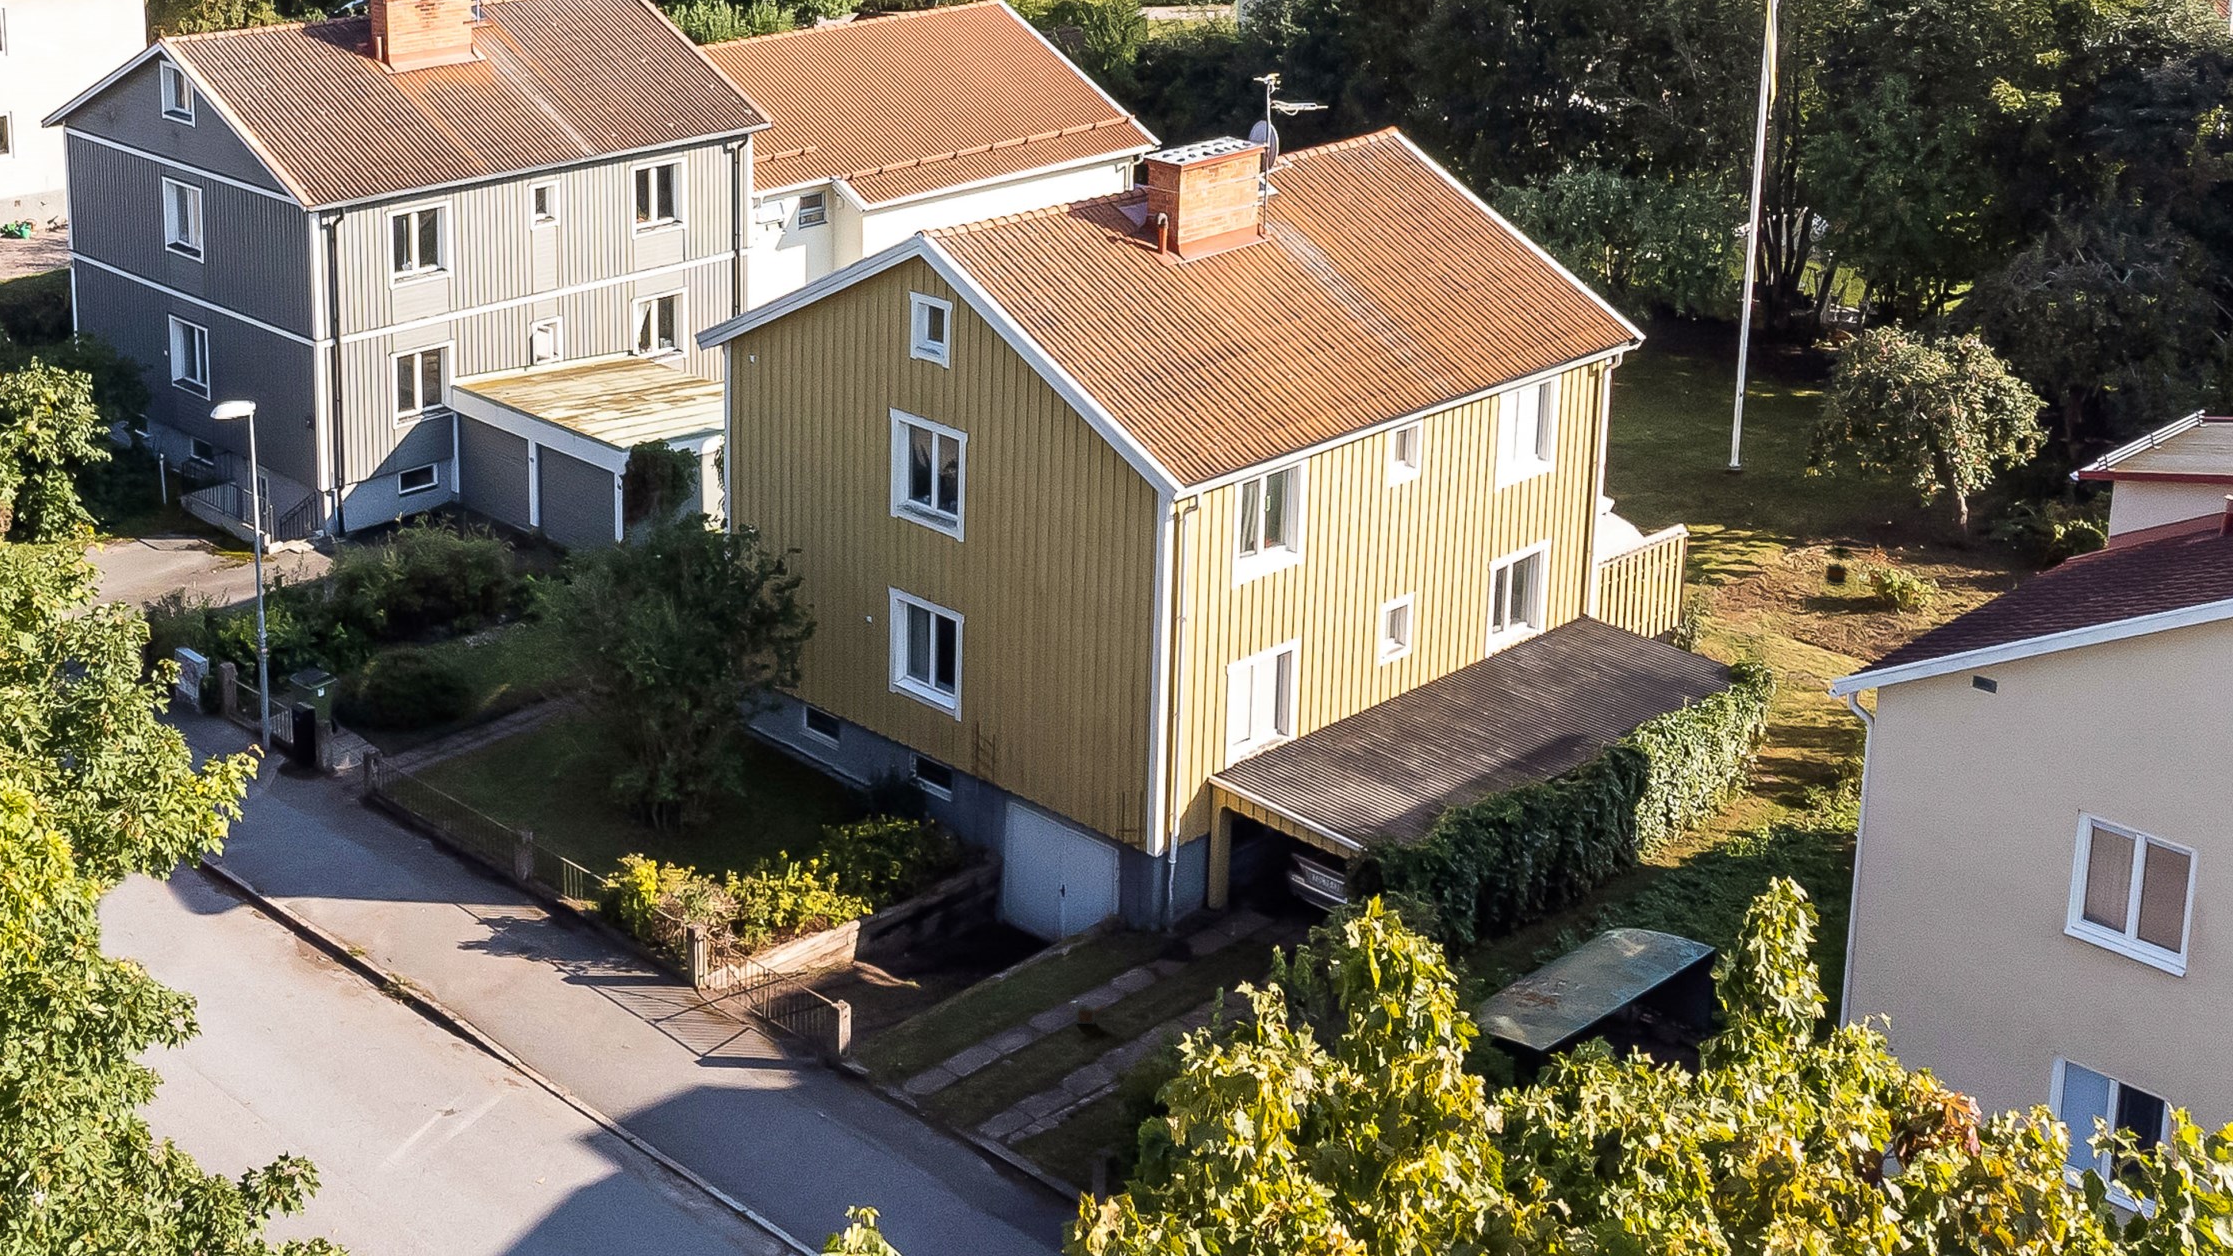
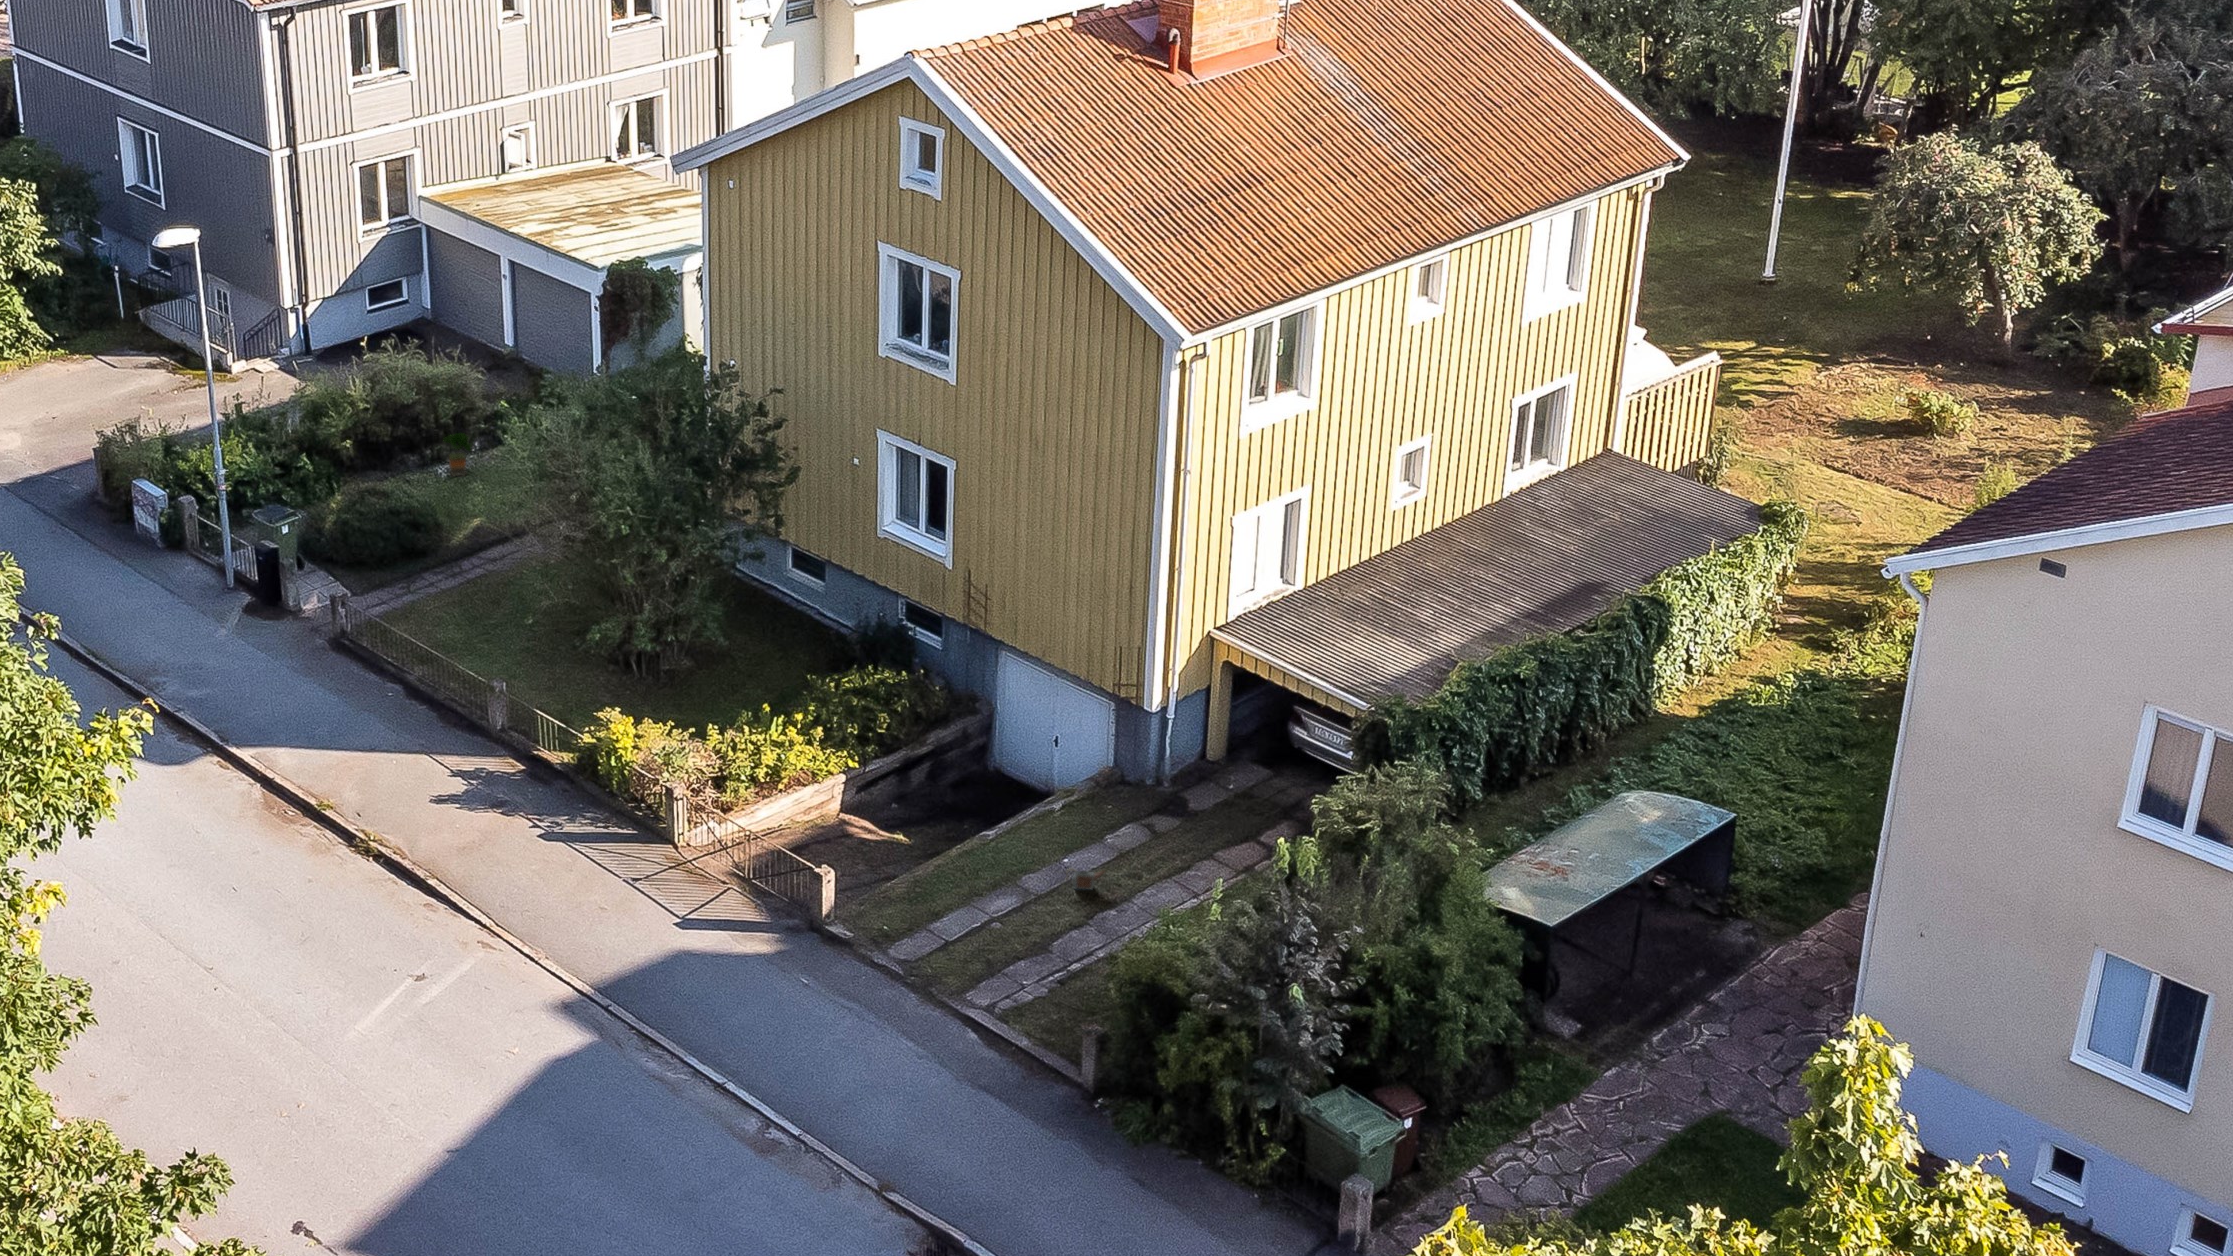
potted tree: present [1825,546,1854,586] -> present [443,433,472,476]

